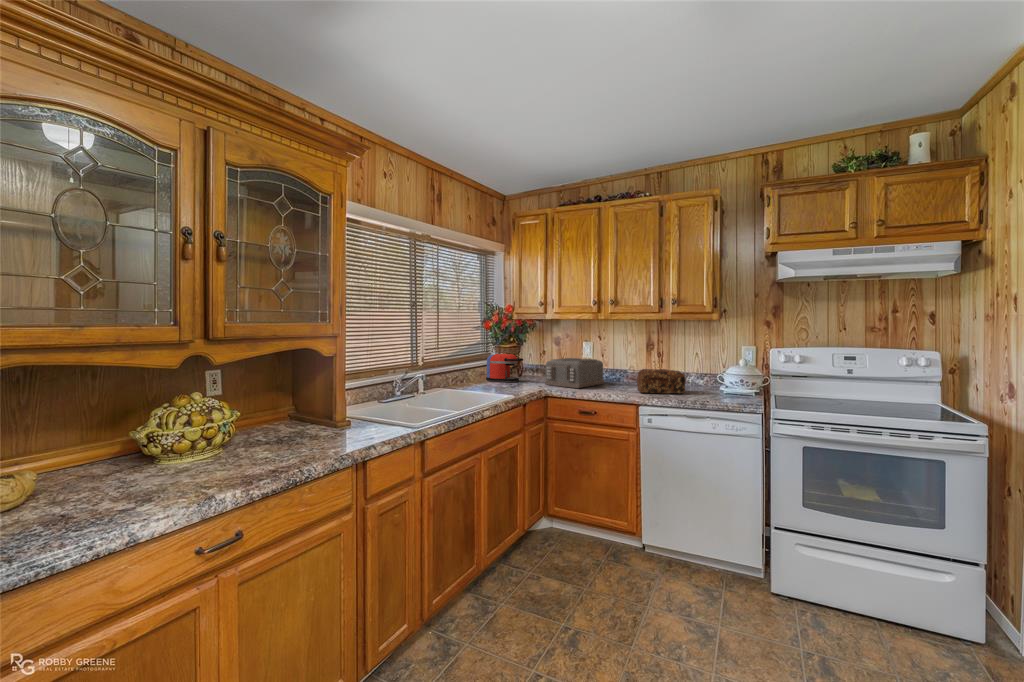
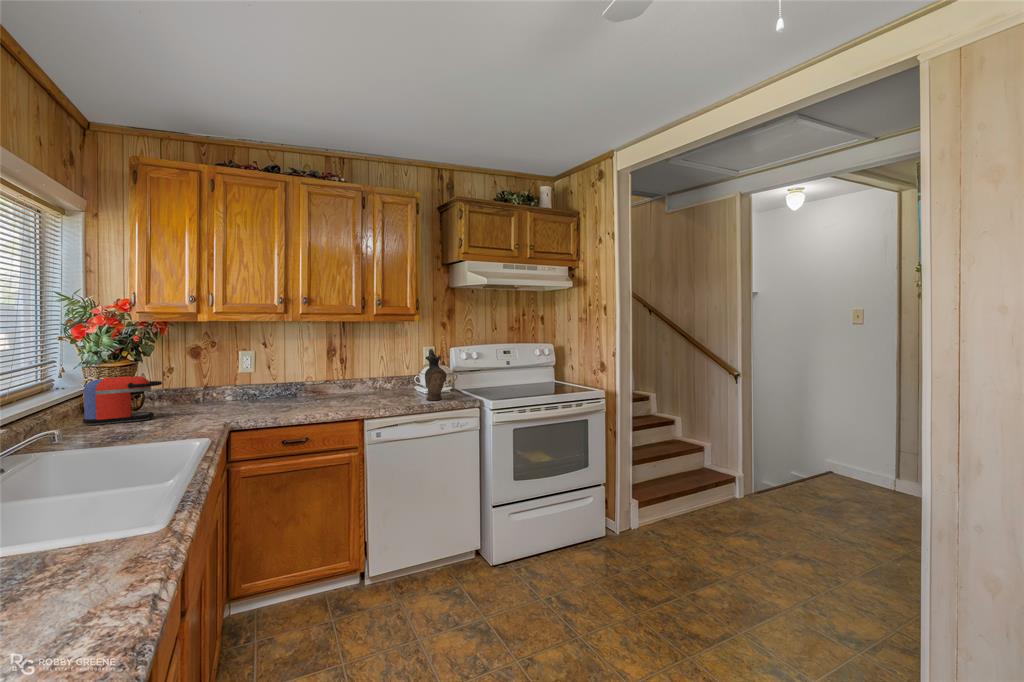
ceramic pitcher: none [713,347,737,400] -> present [425,349,447,400]
toaster: present [545,358,604,388] -> none [208,373,287,415]
bread loaf: present [637,369,686,394] -> none [340,376,396,406]

